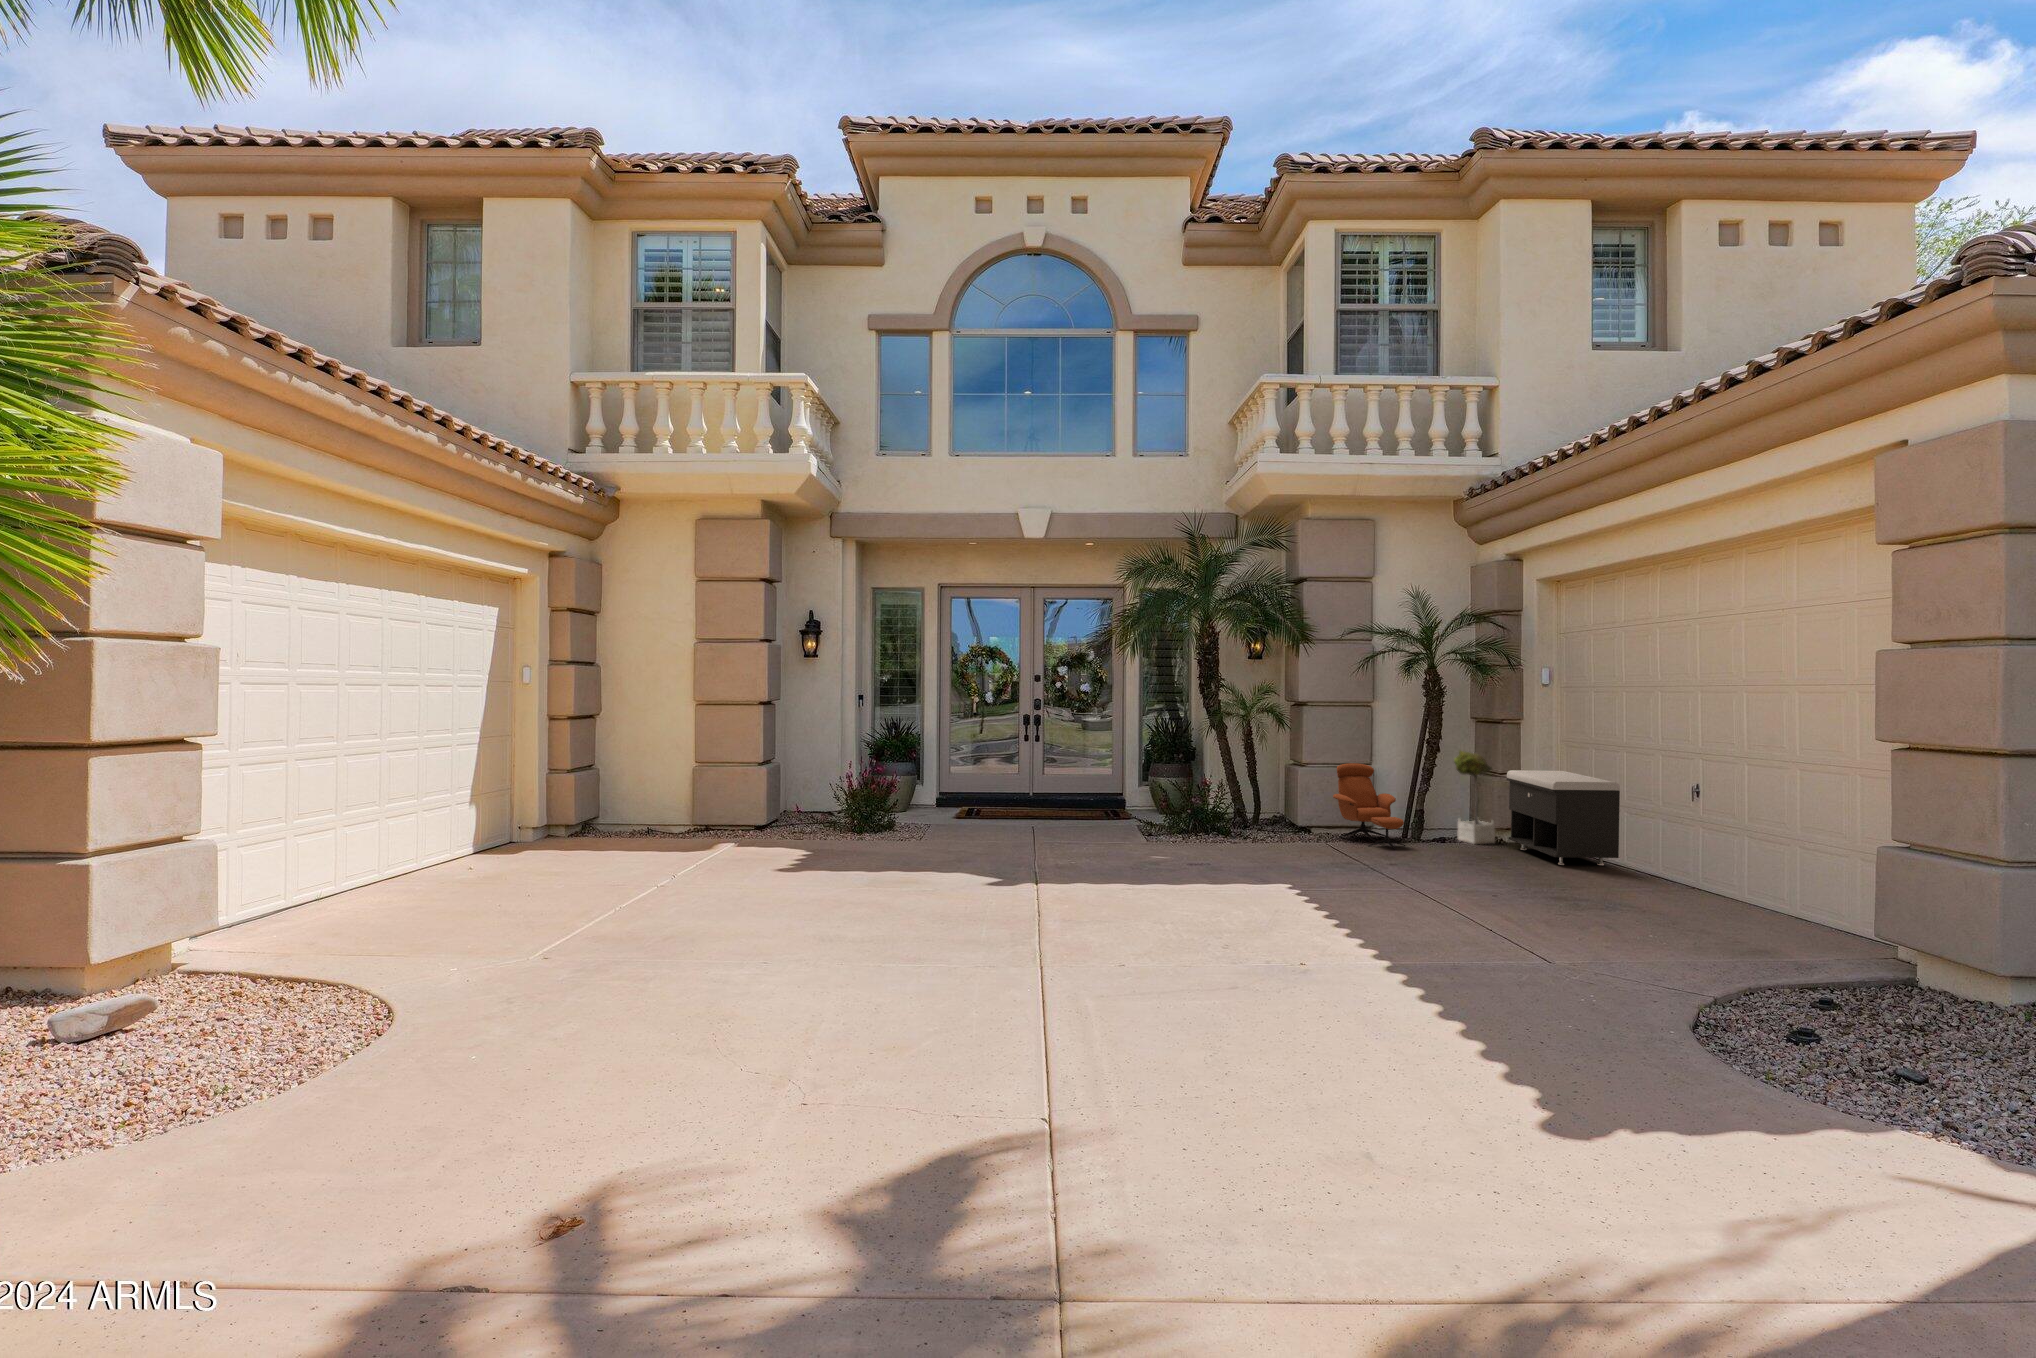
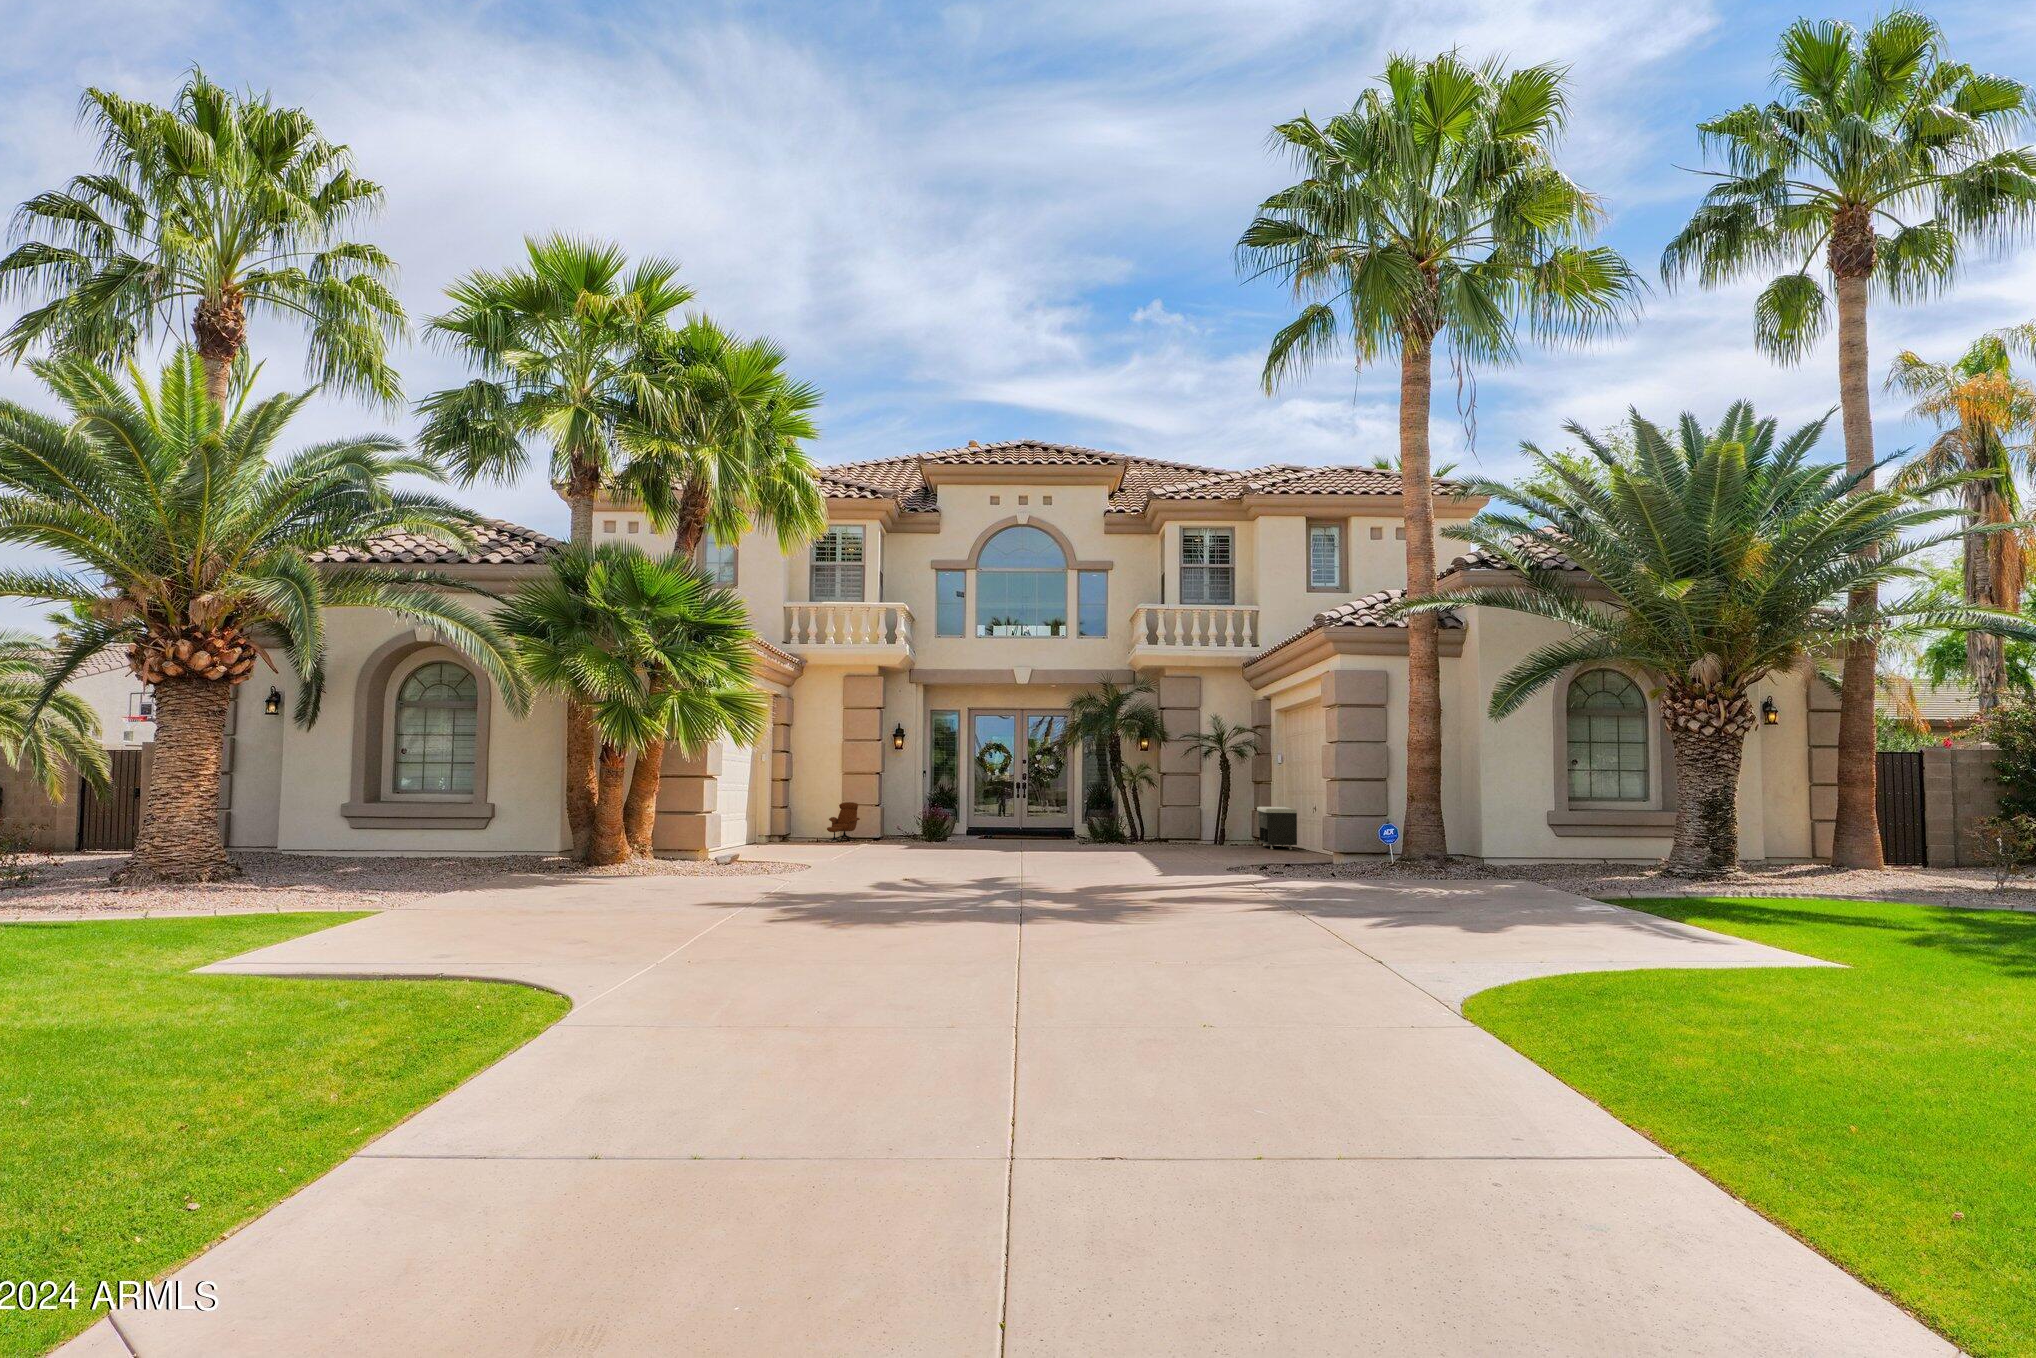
potted tree: present [1454,751,1495,844] -> none [1236,797,1255,845]
lounge chair: present [1333,763,1405,850] -> present [827,802,860,842]

